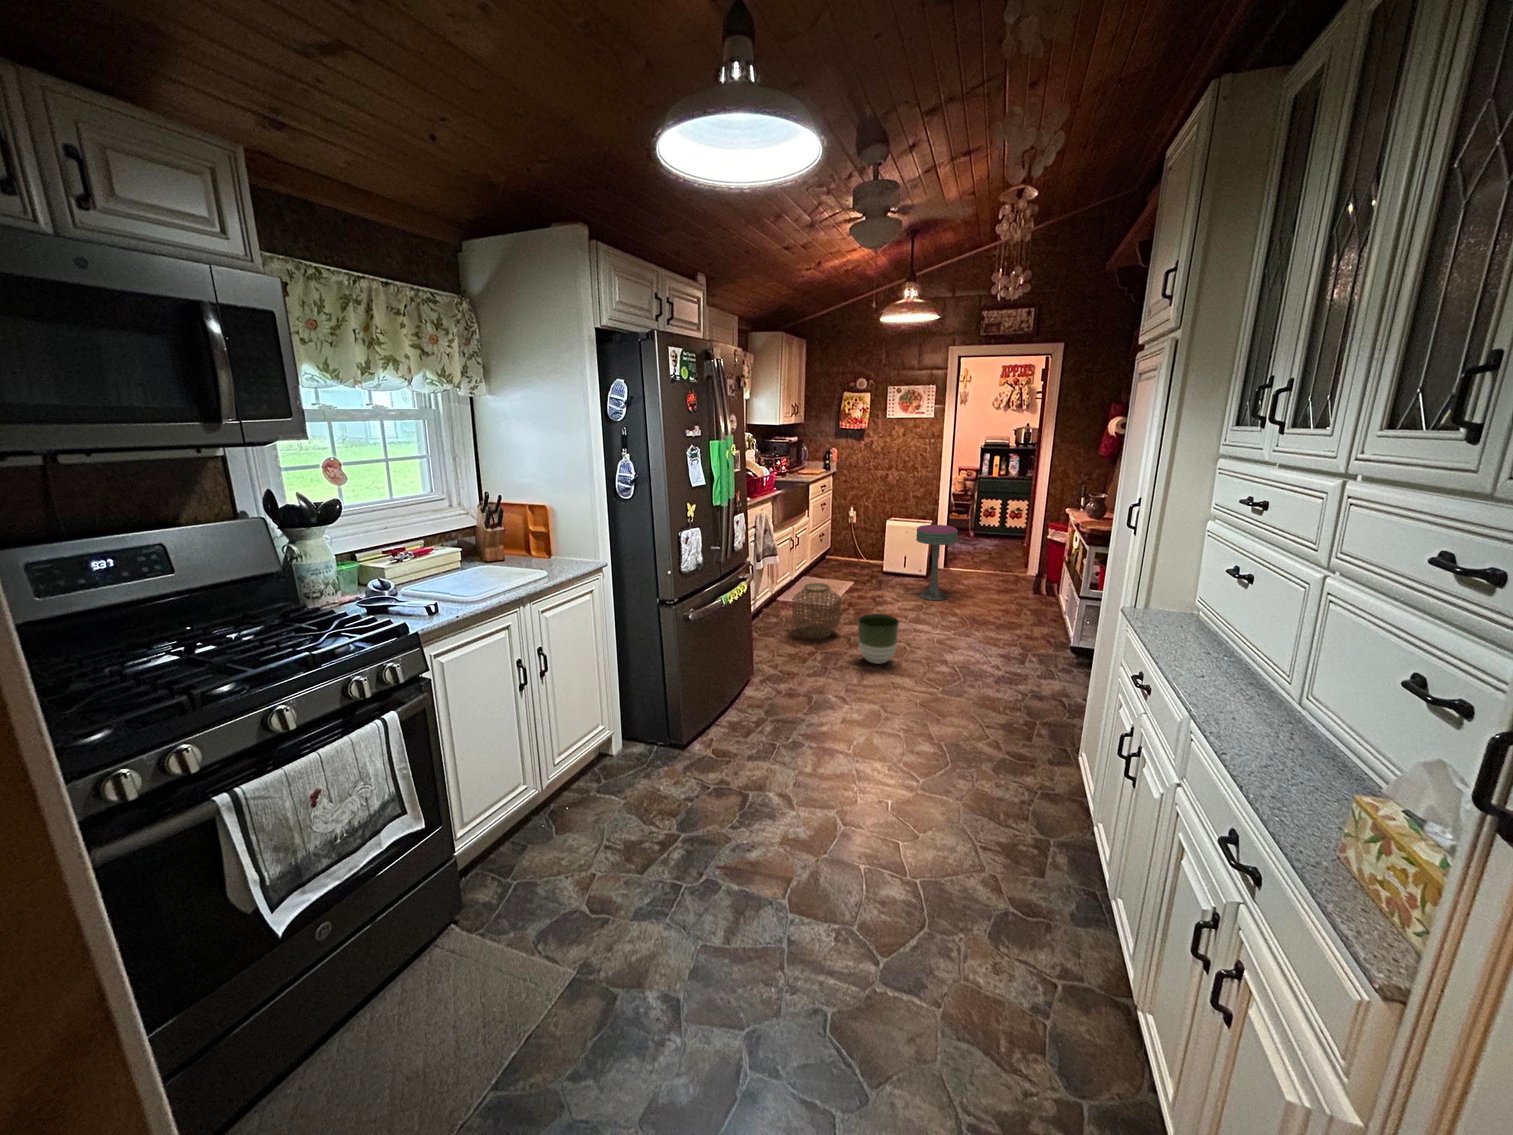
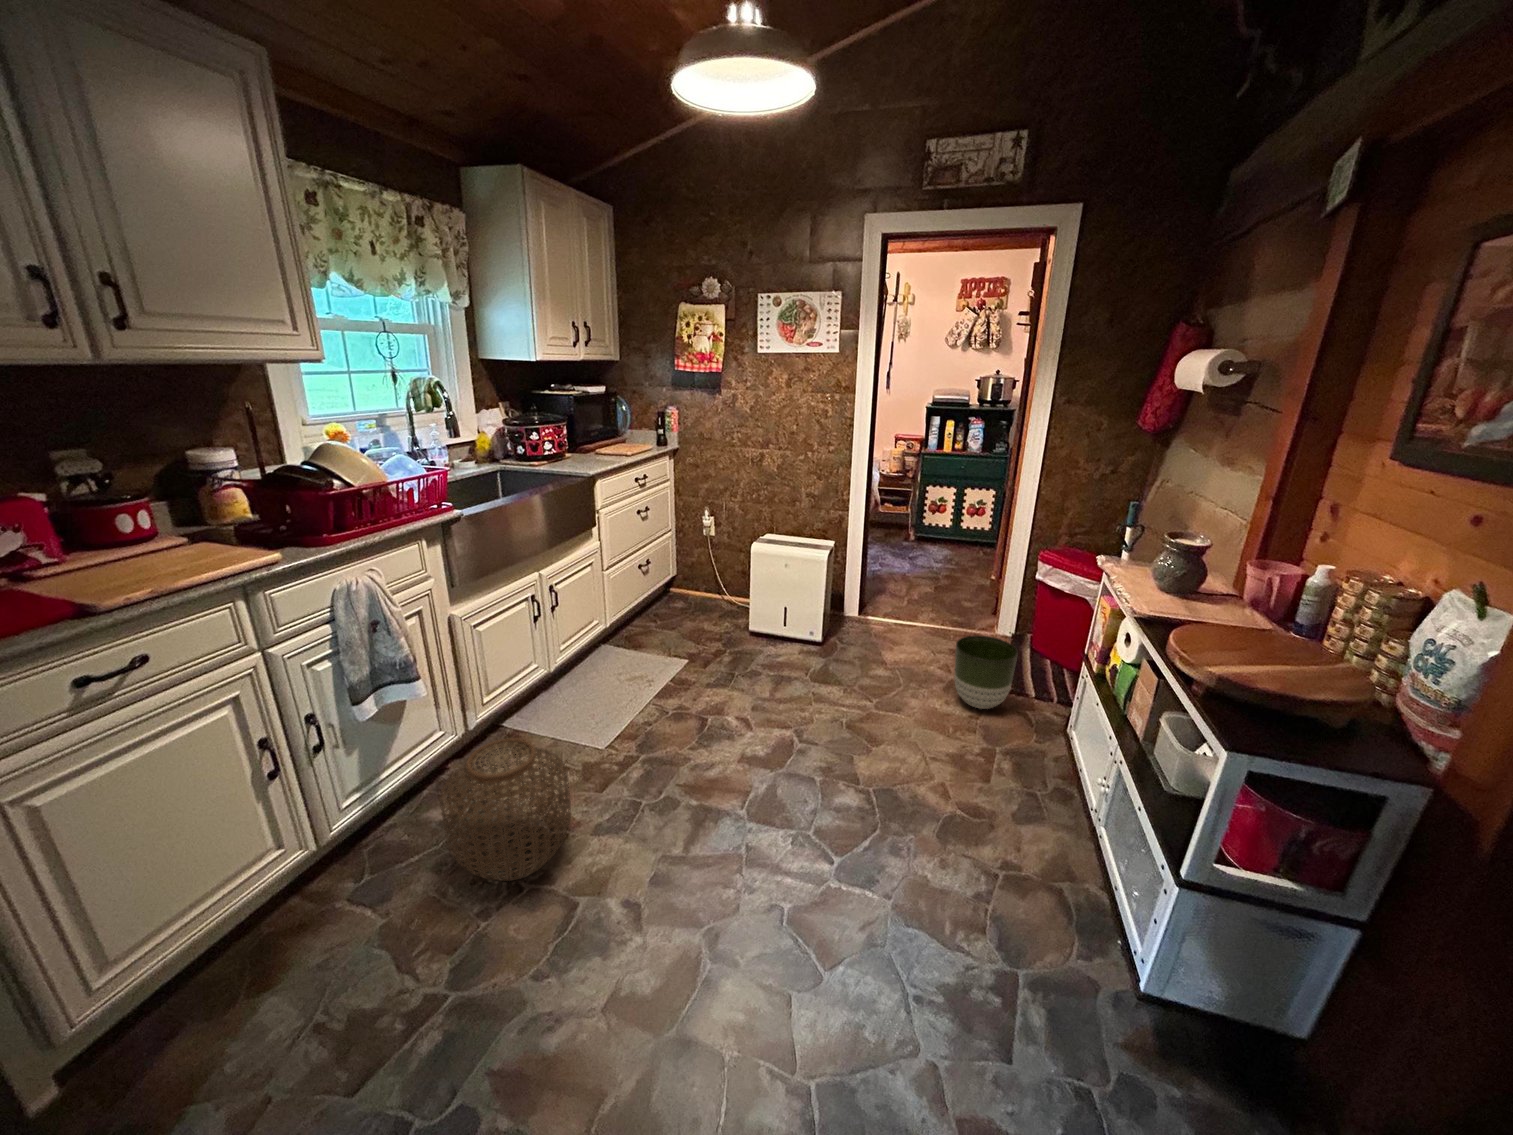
bar stool: present [916,525,958,600] -> none [789,559,867,709]
planter: present [858,614,899,664] -> present [954,635,1018,709]

